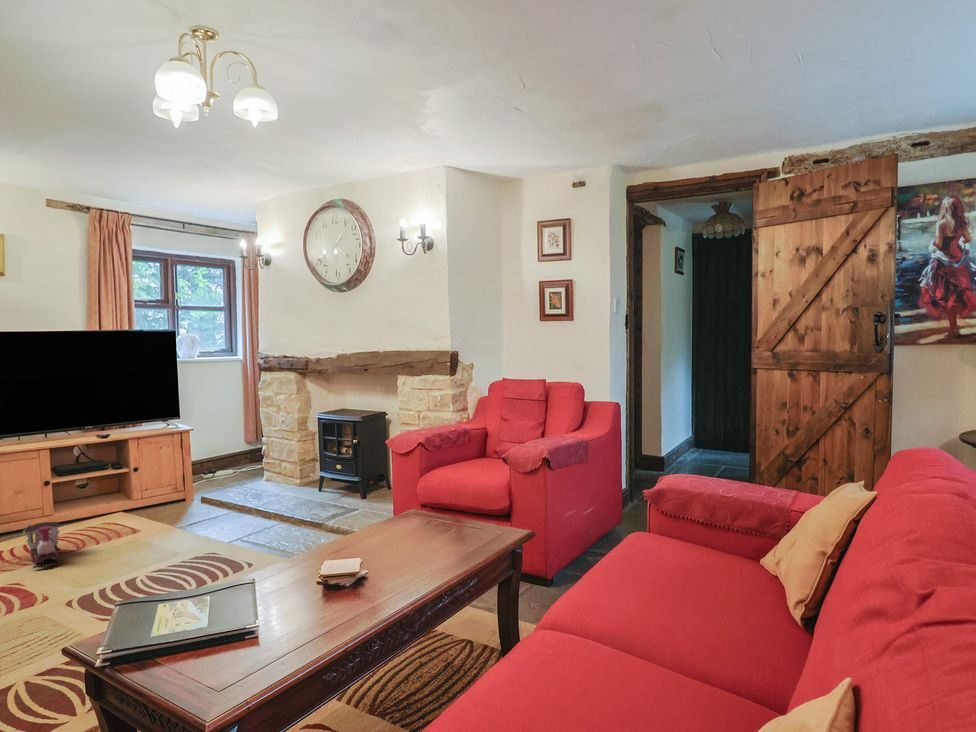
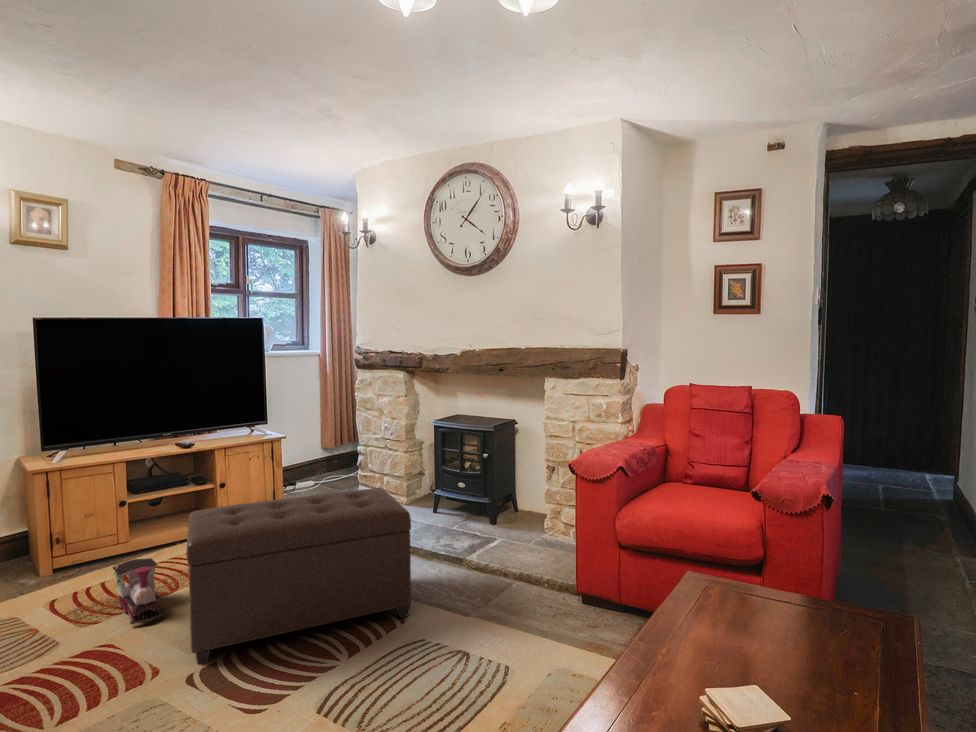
ottoman: none [62,465,251,592] -> present [186,488,411,664]

